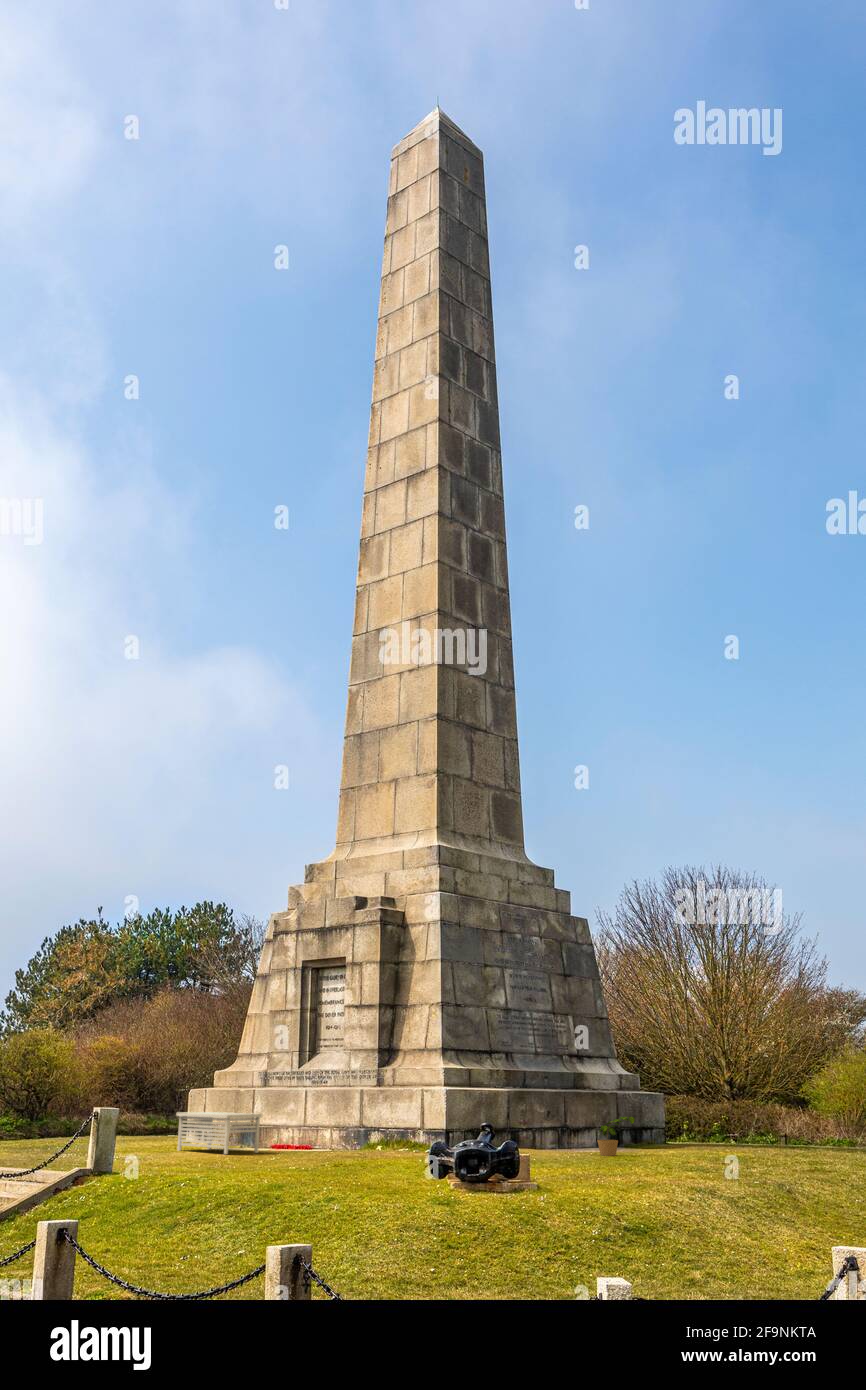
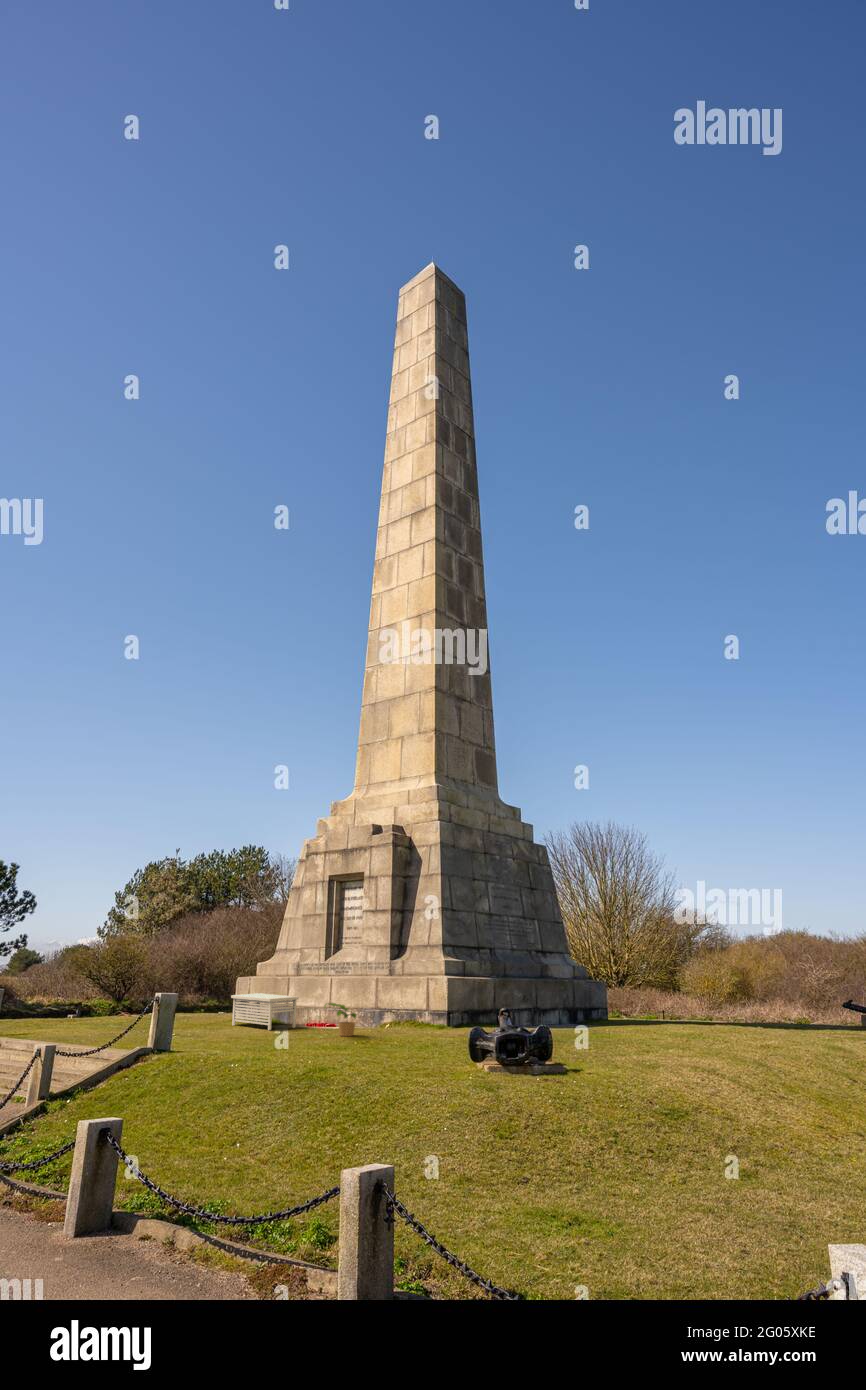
potted plant: present [598,1116,635,1156] -> present [325,1003,357,1036]

